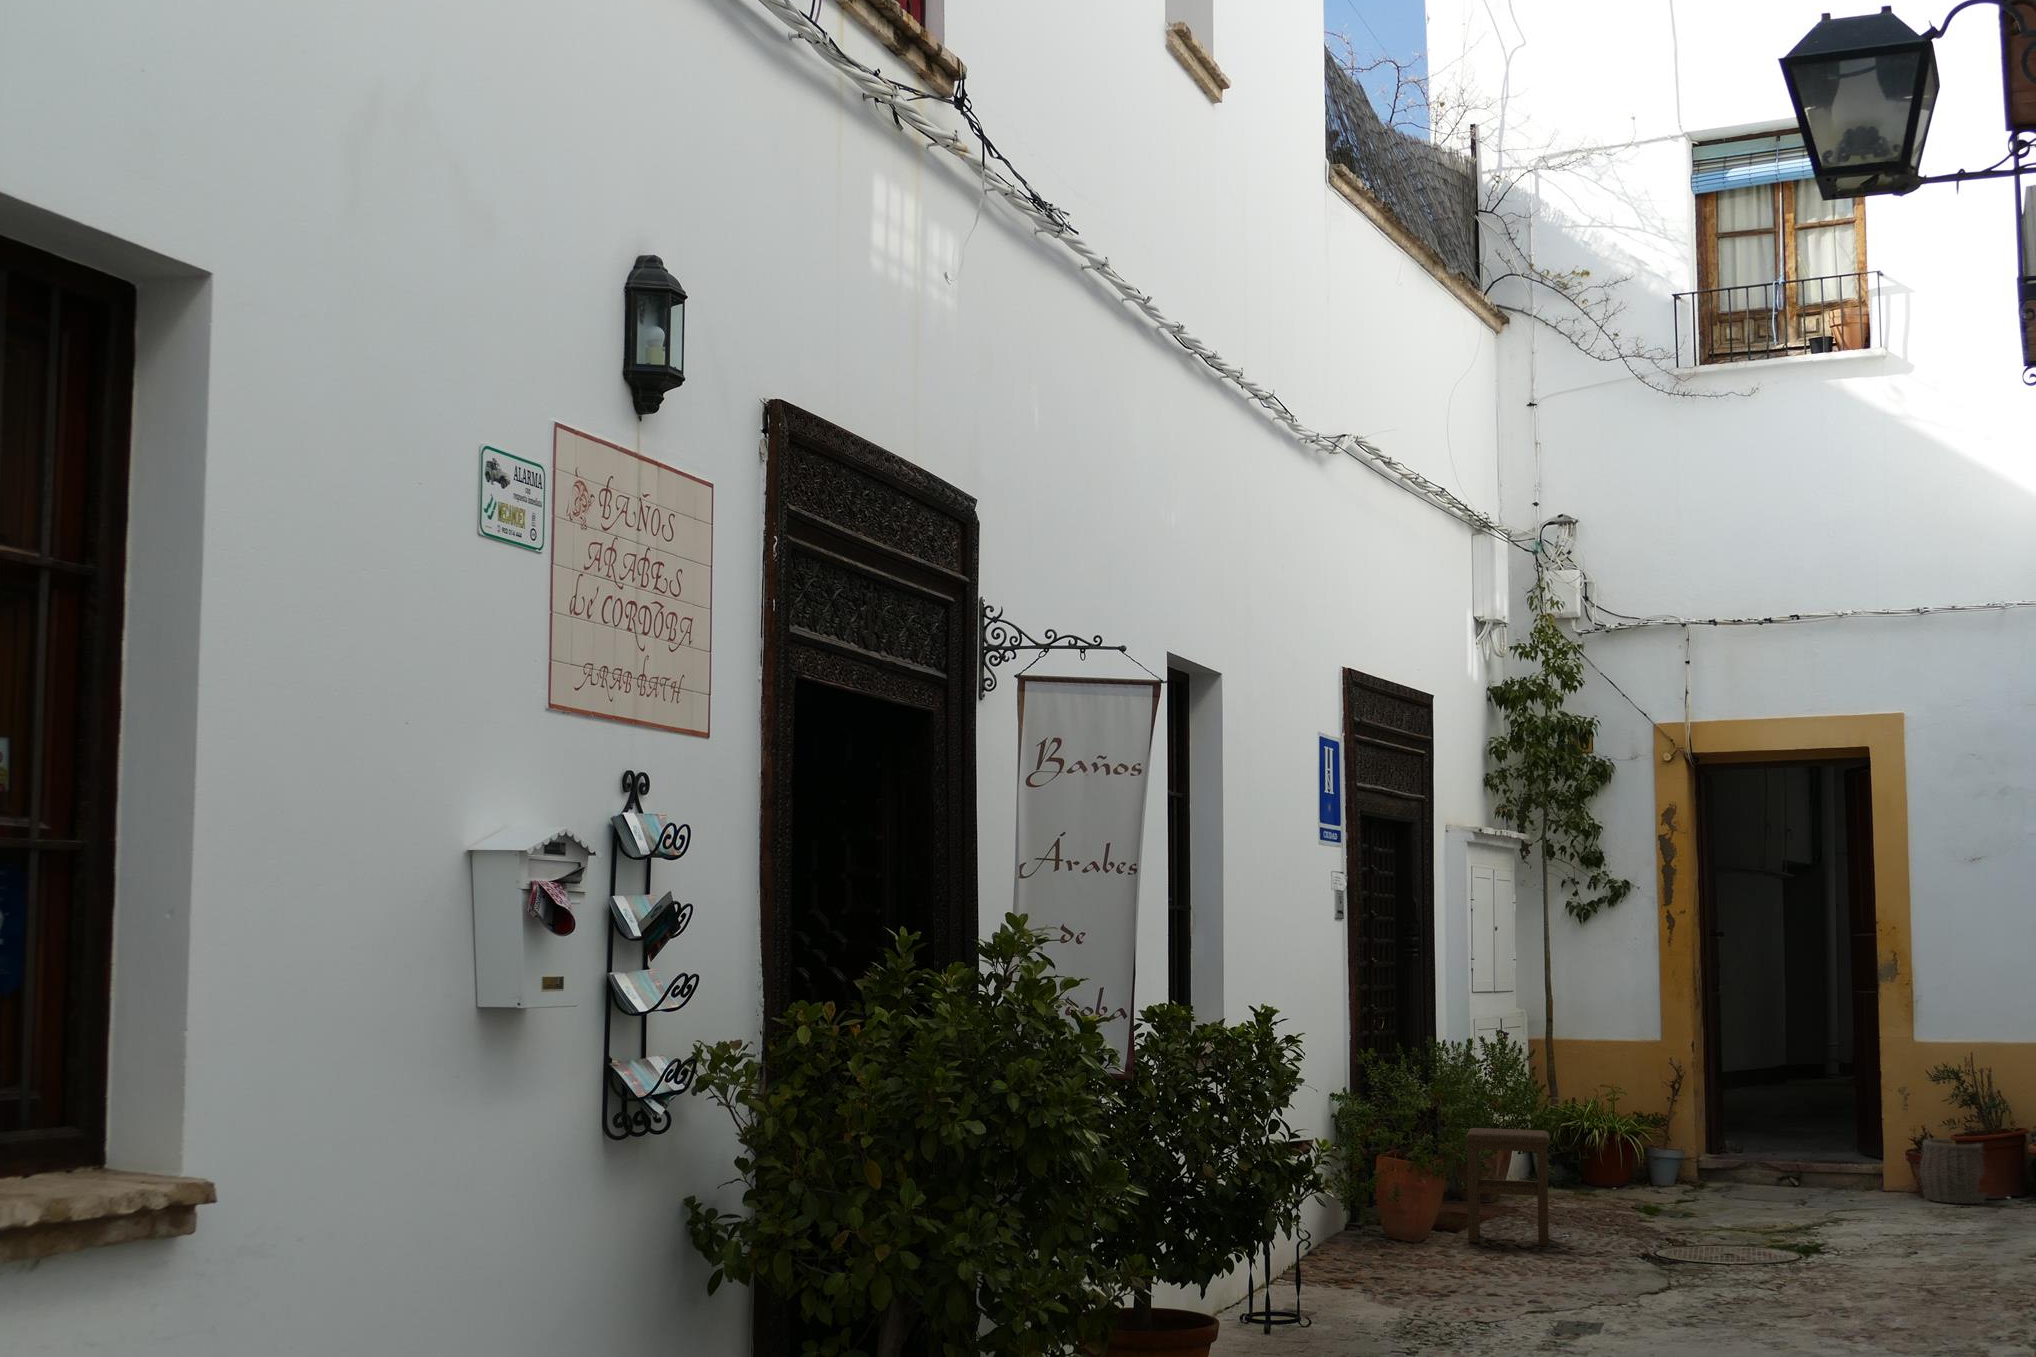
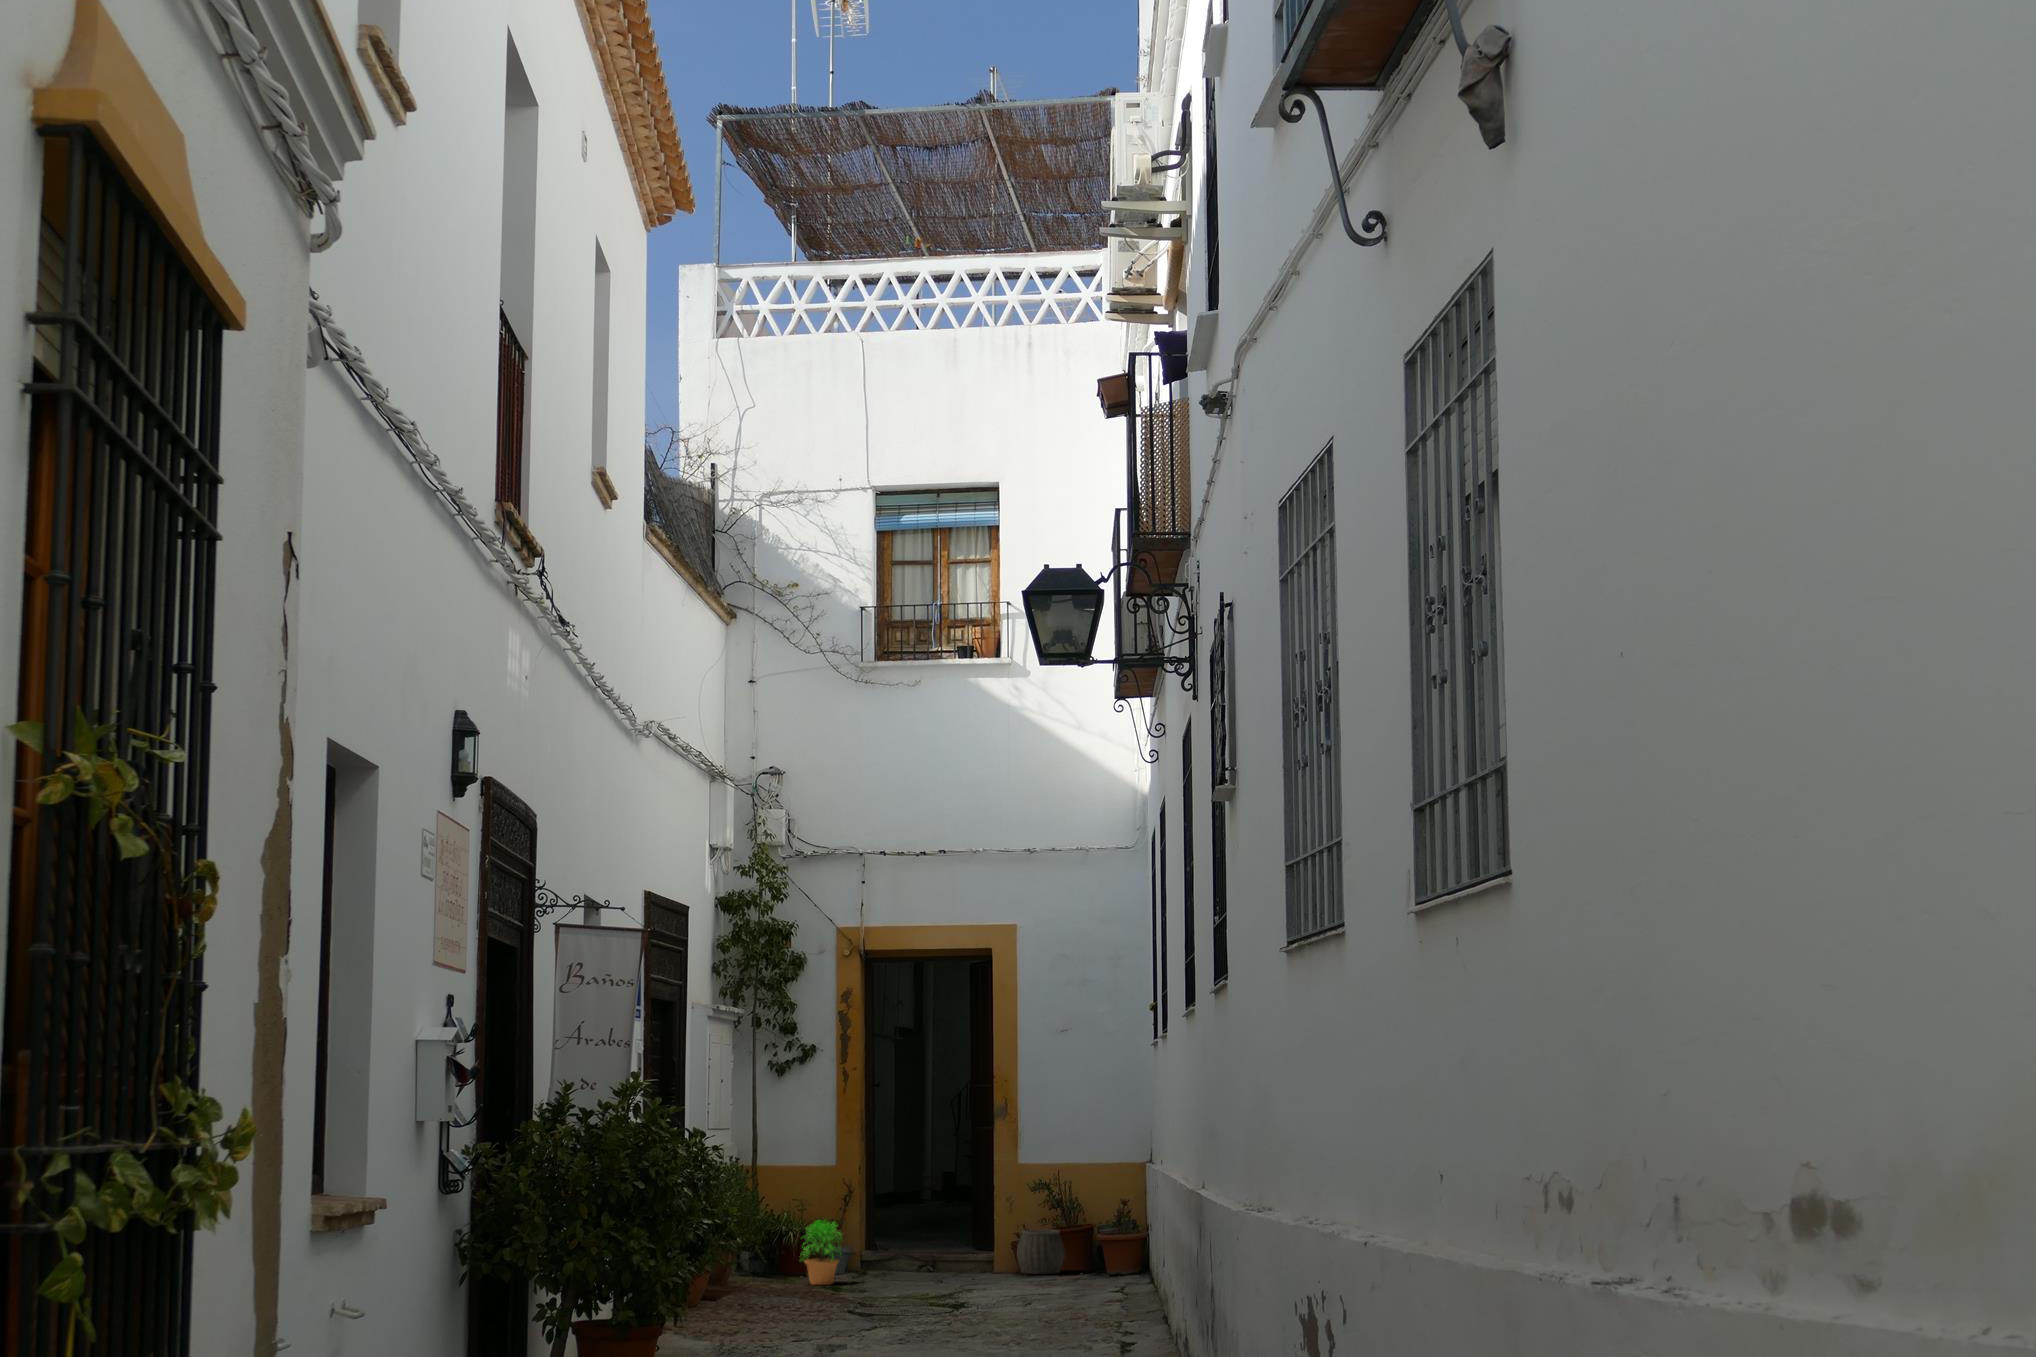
potted plant: none [1594,1109,1658,1199] -> present [802,1221,841,1285]
stool: present [1466,1128,1550,1246] -> none [733,1230,795,1313]

